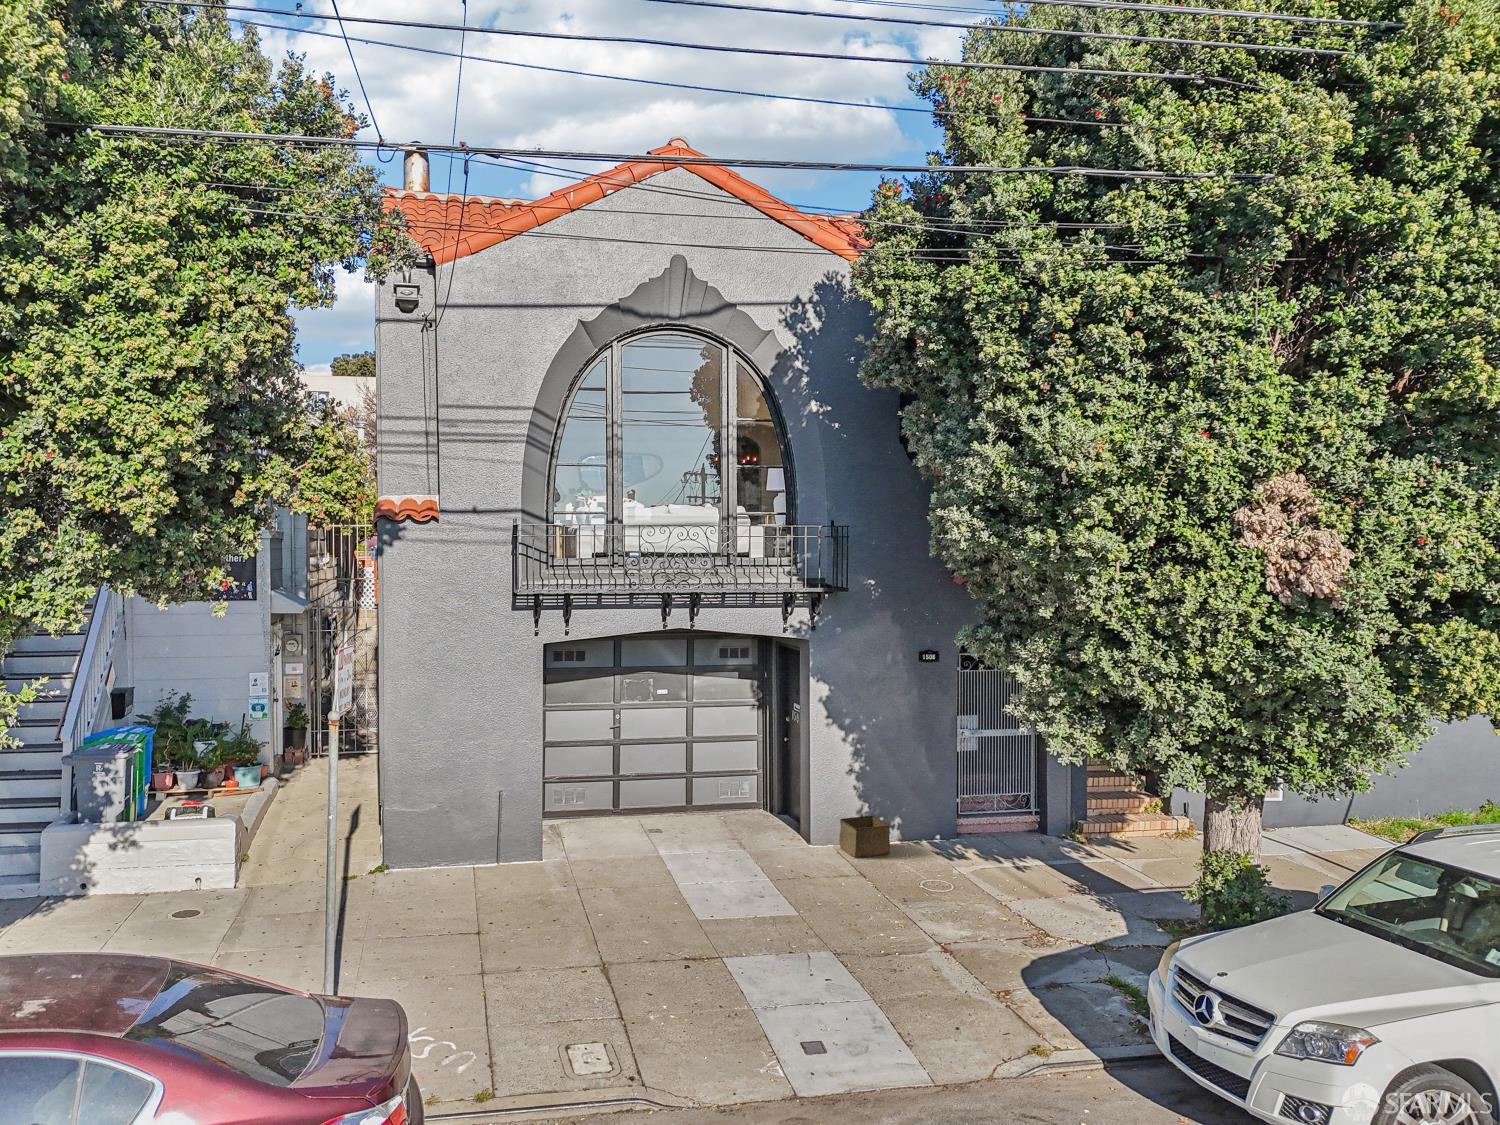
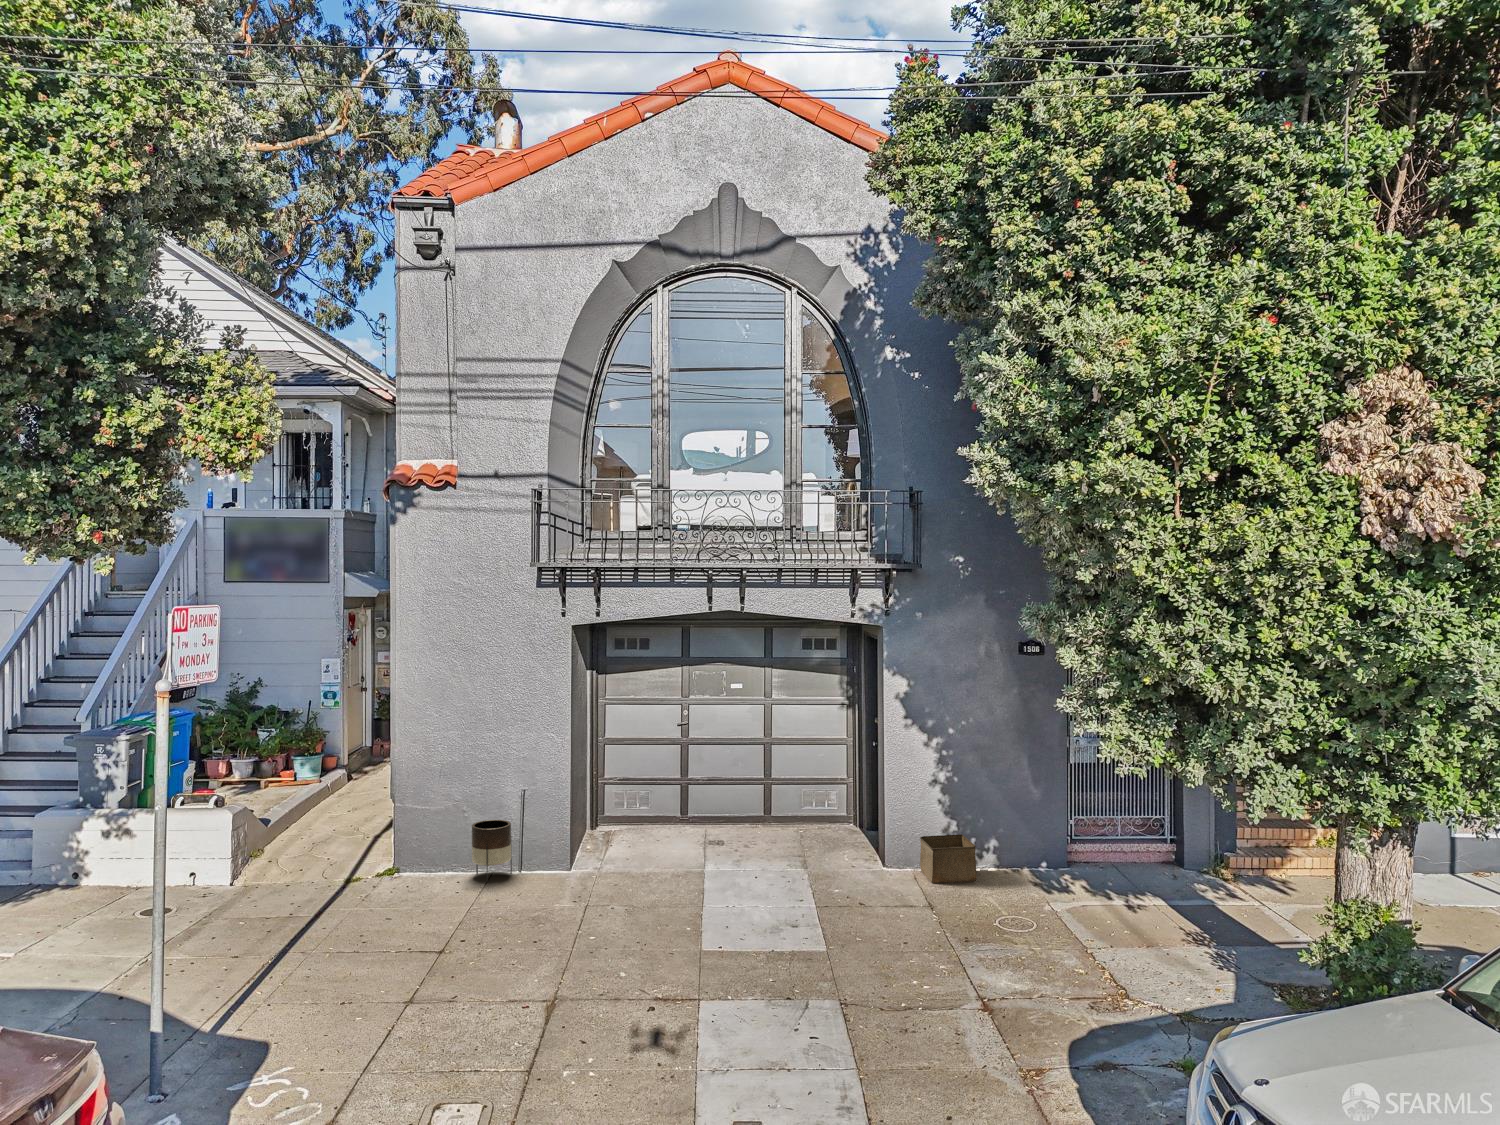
planter: none [450,821,486,879] -> present [472,820,512,882]

